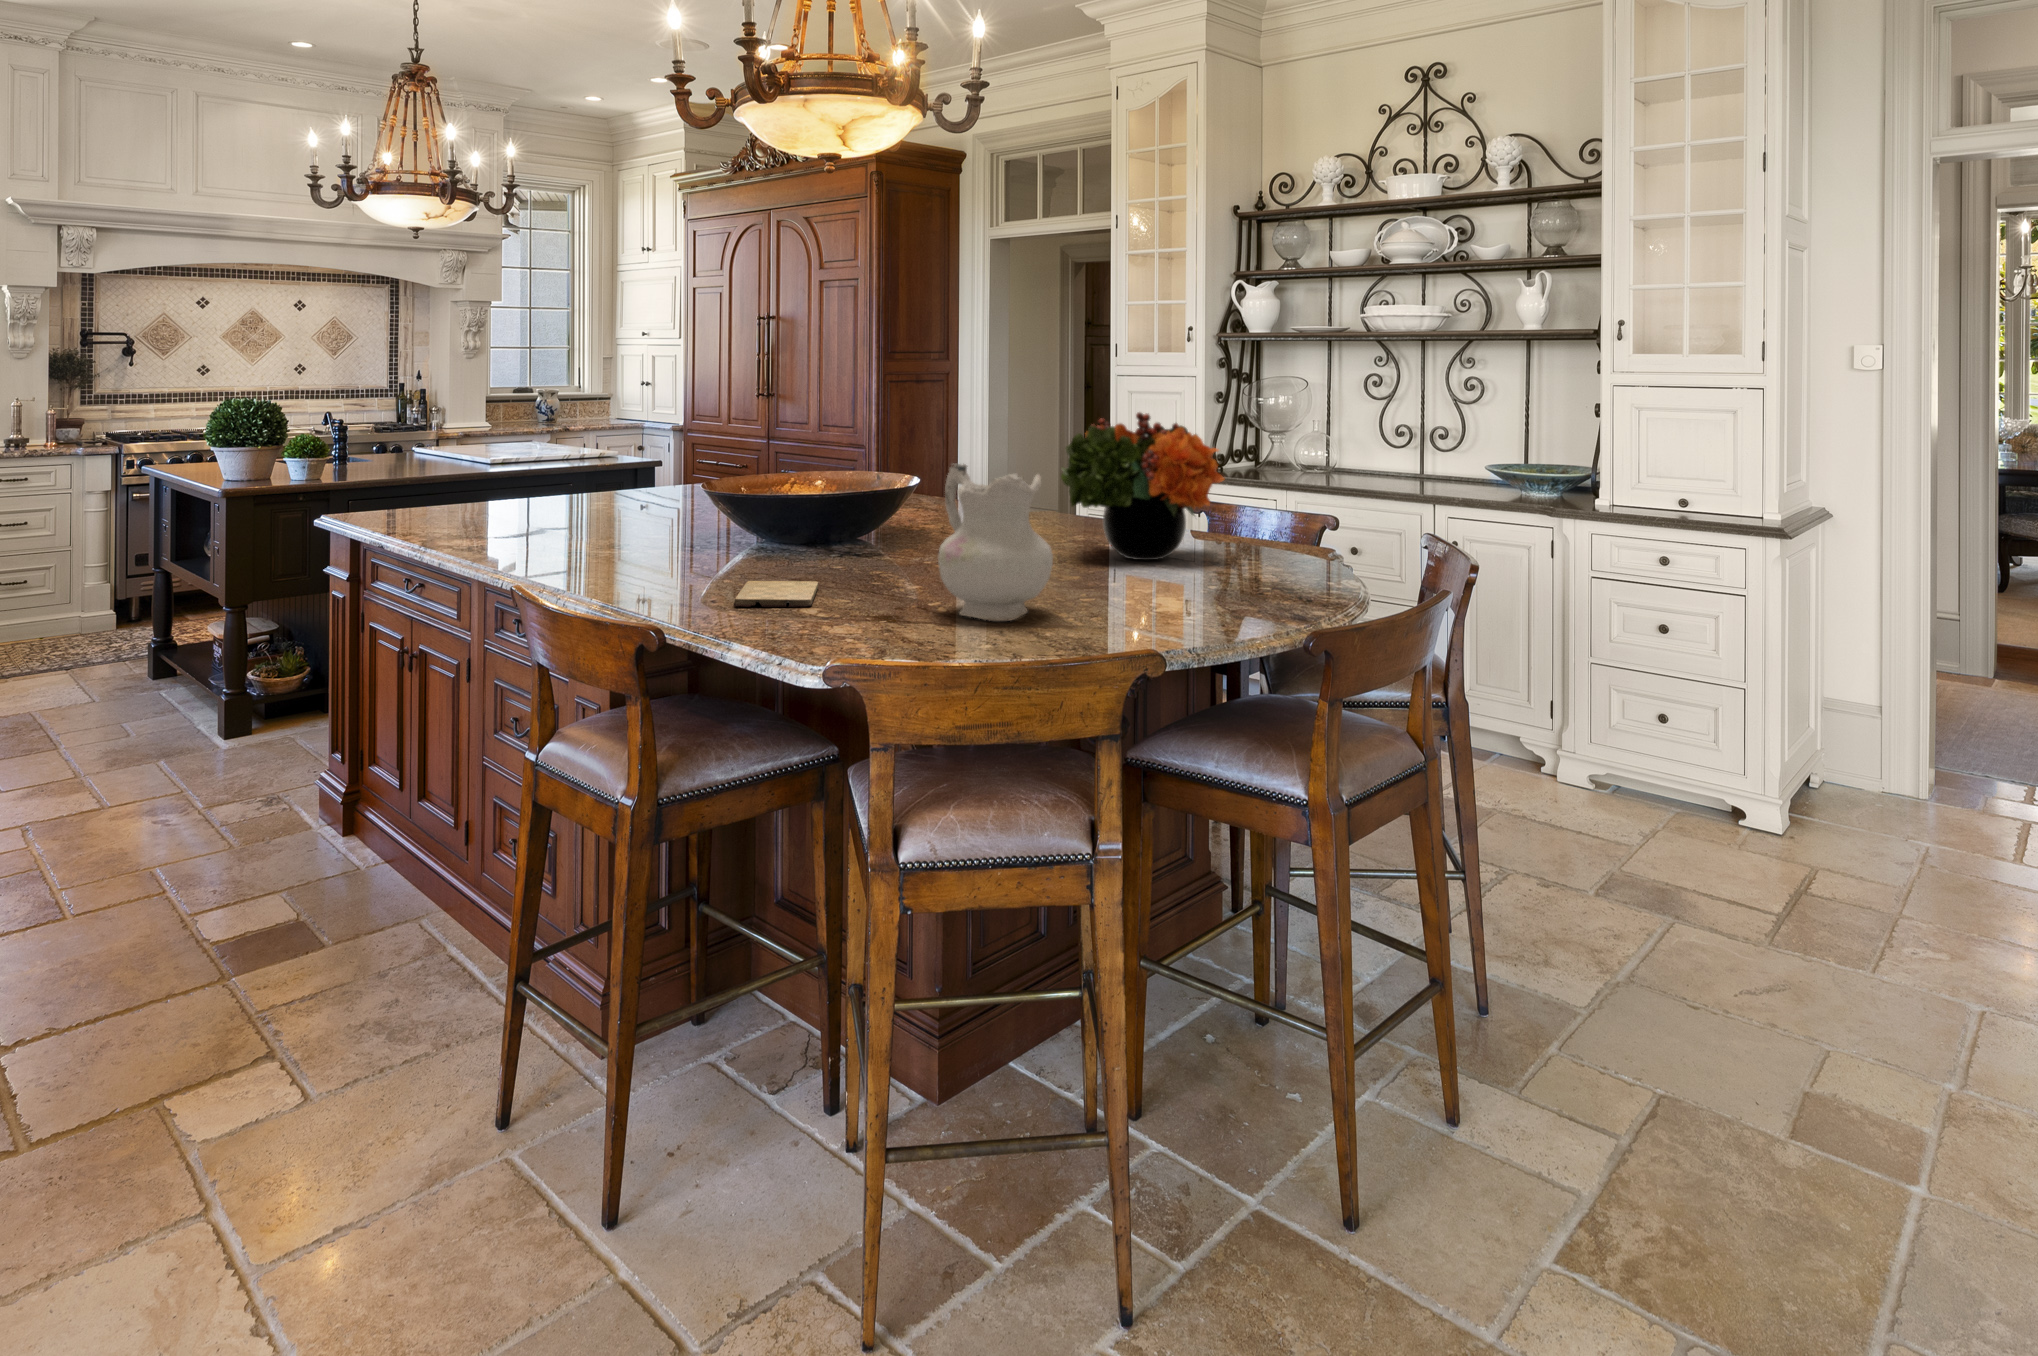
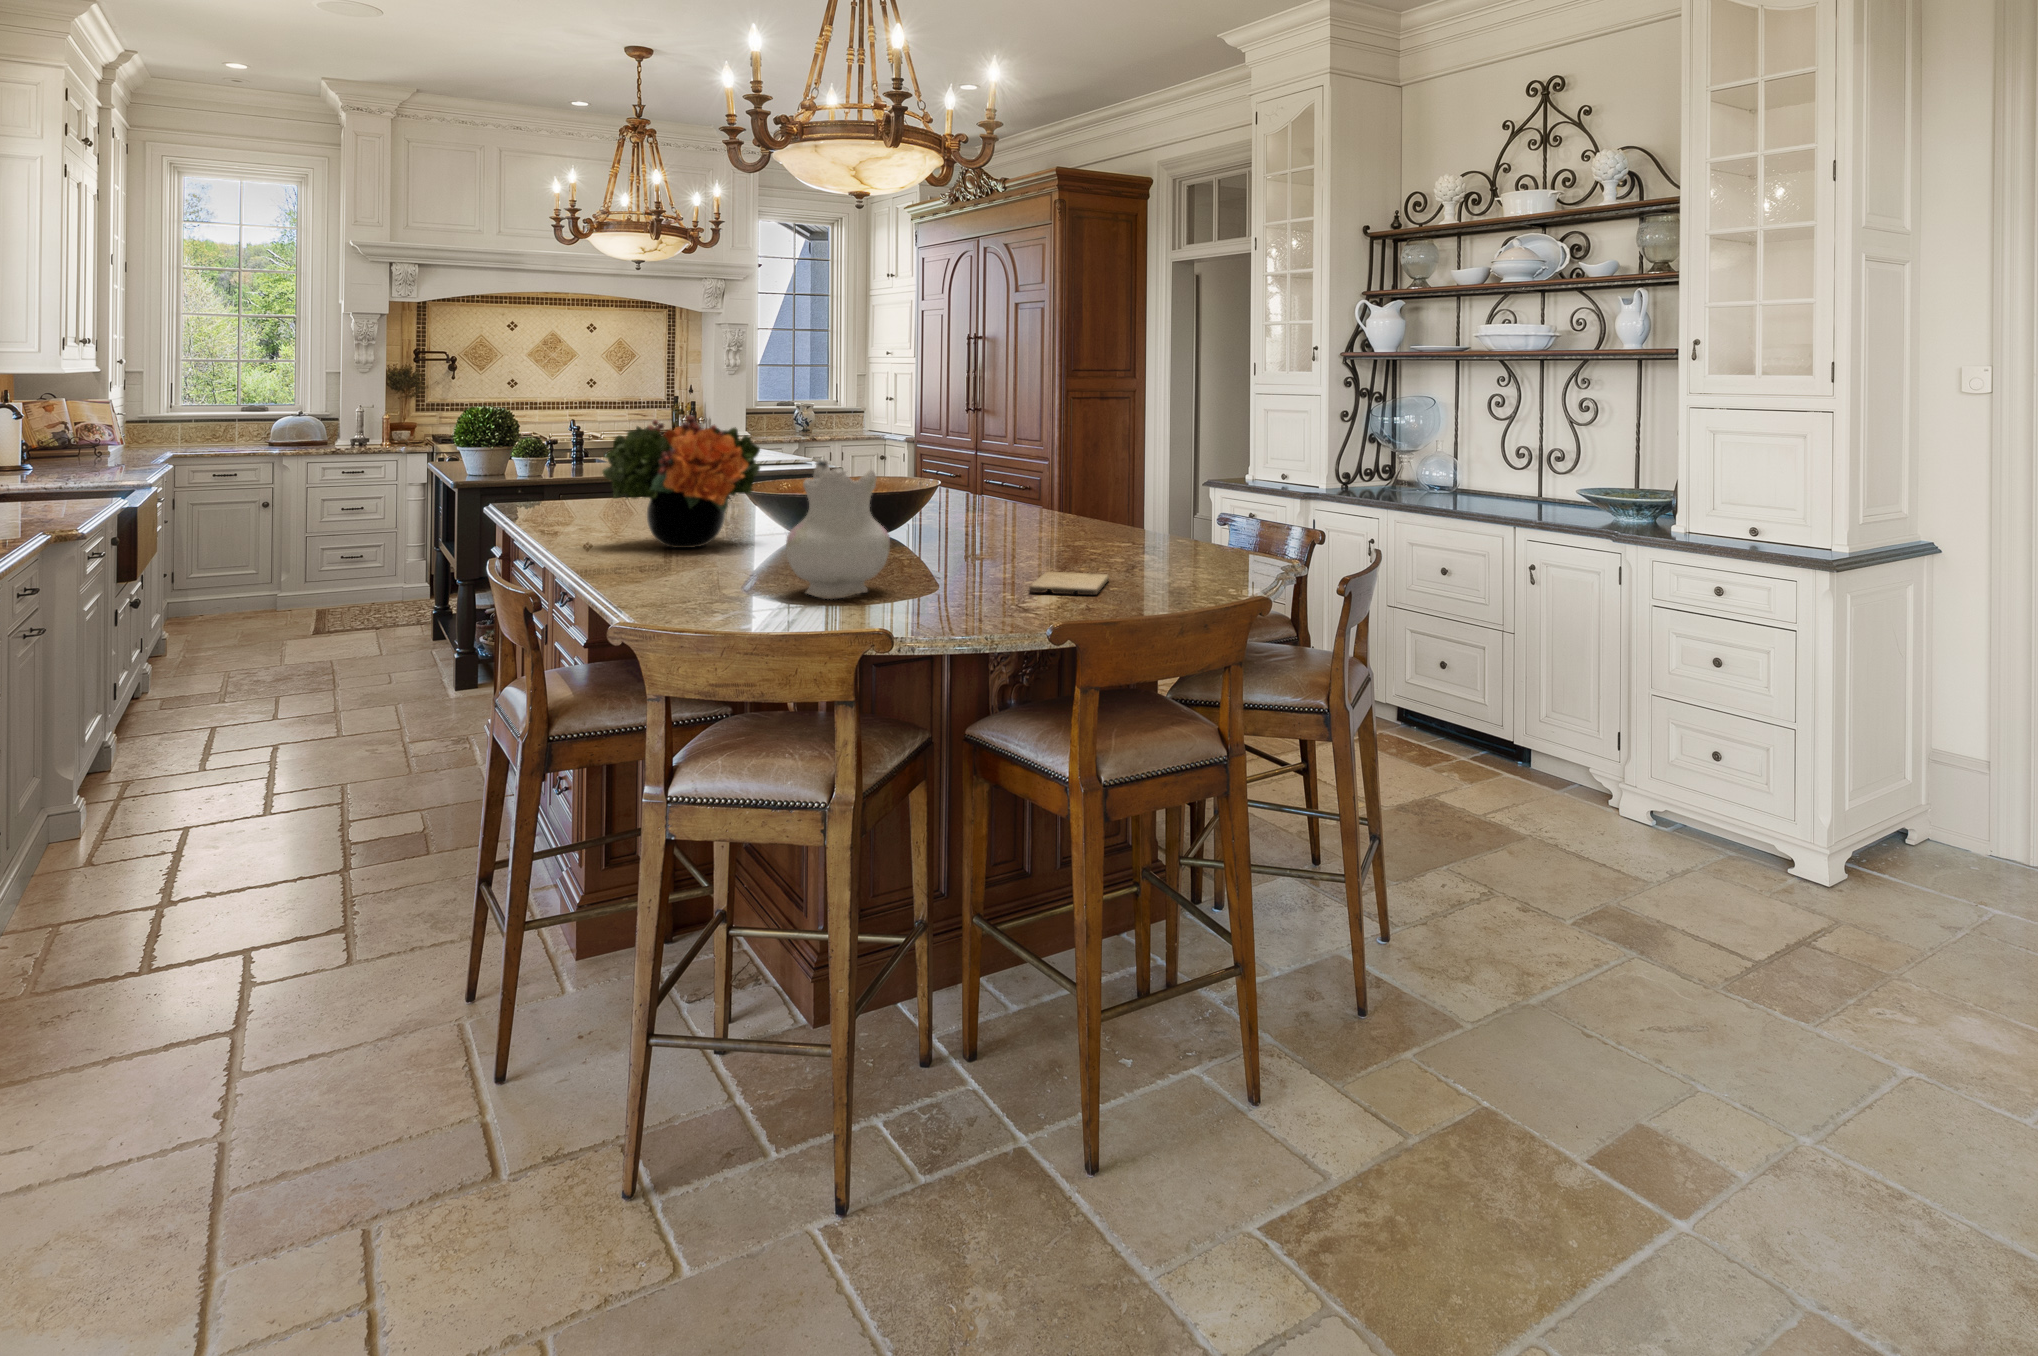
flower arrangement: present [1061,412,1225,560] -> present [603,415,760,548]
cutting board: present [733,581,818,607] -> present [1029,572,1109,595]

